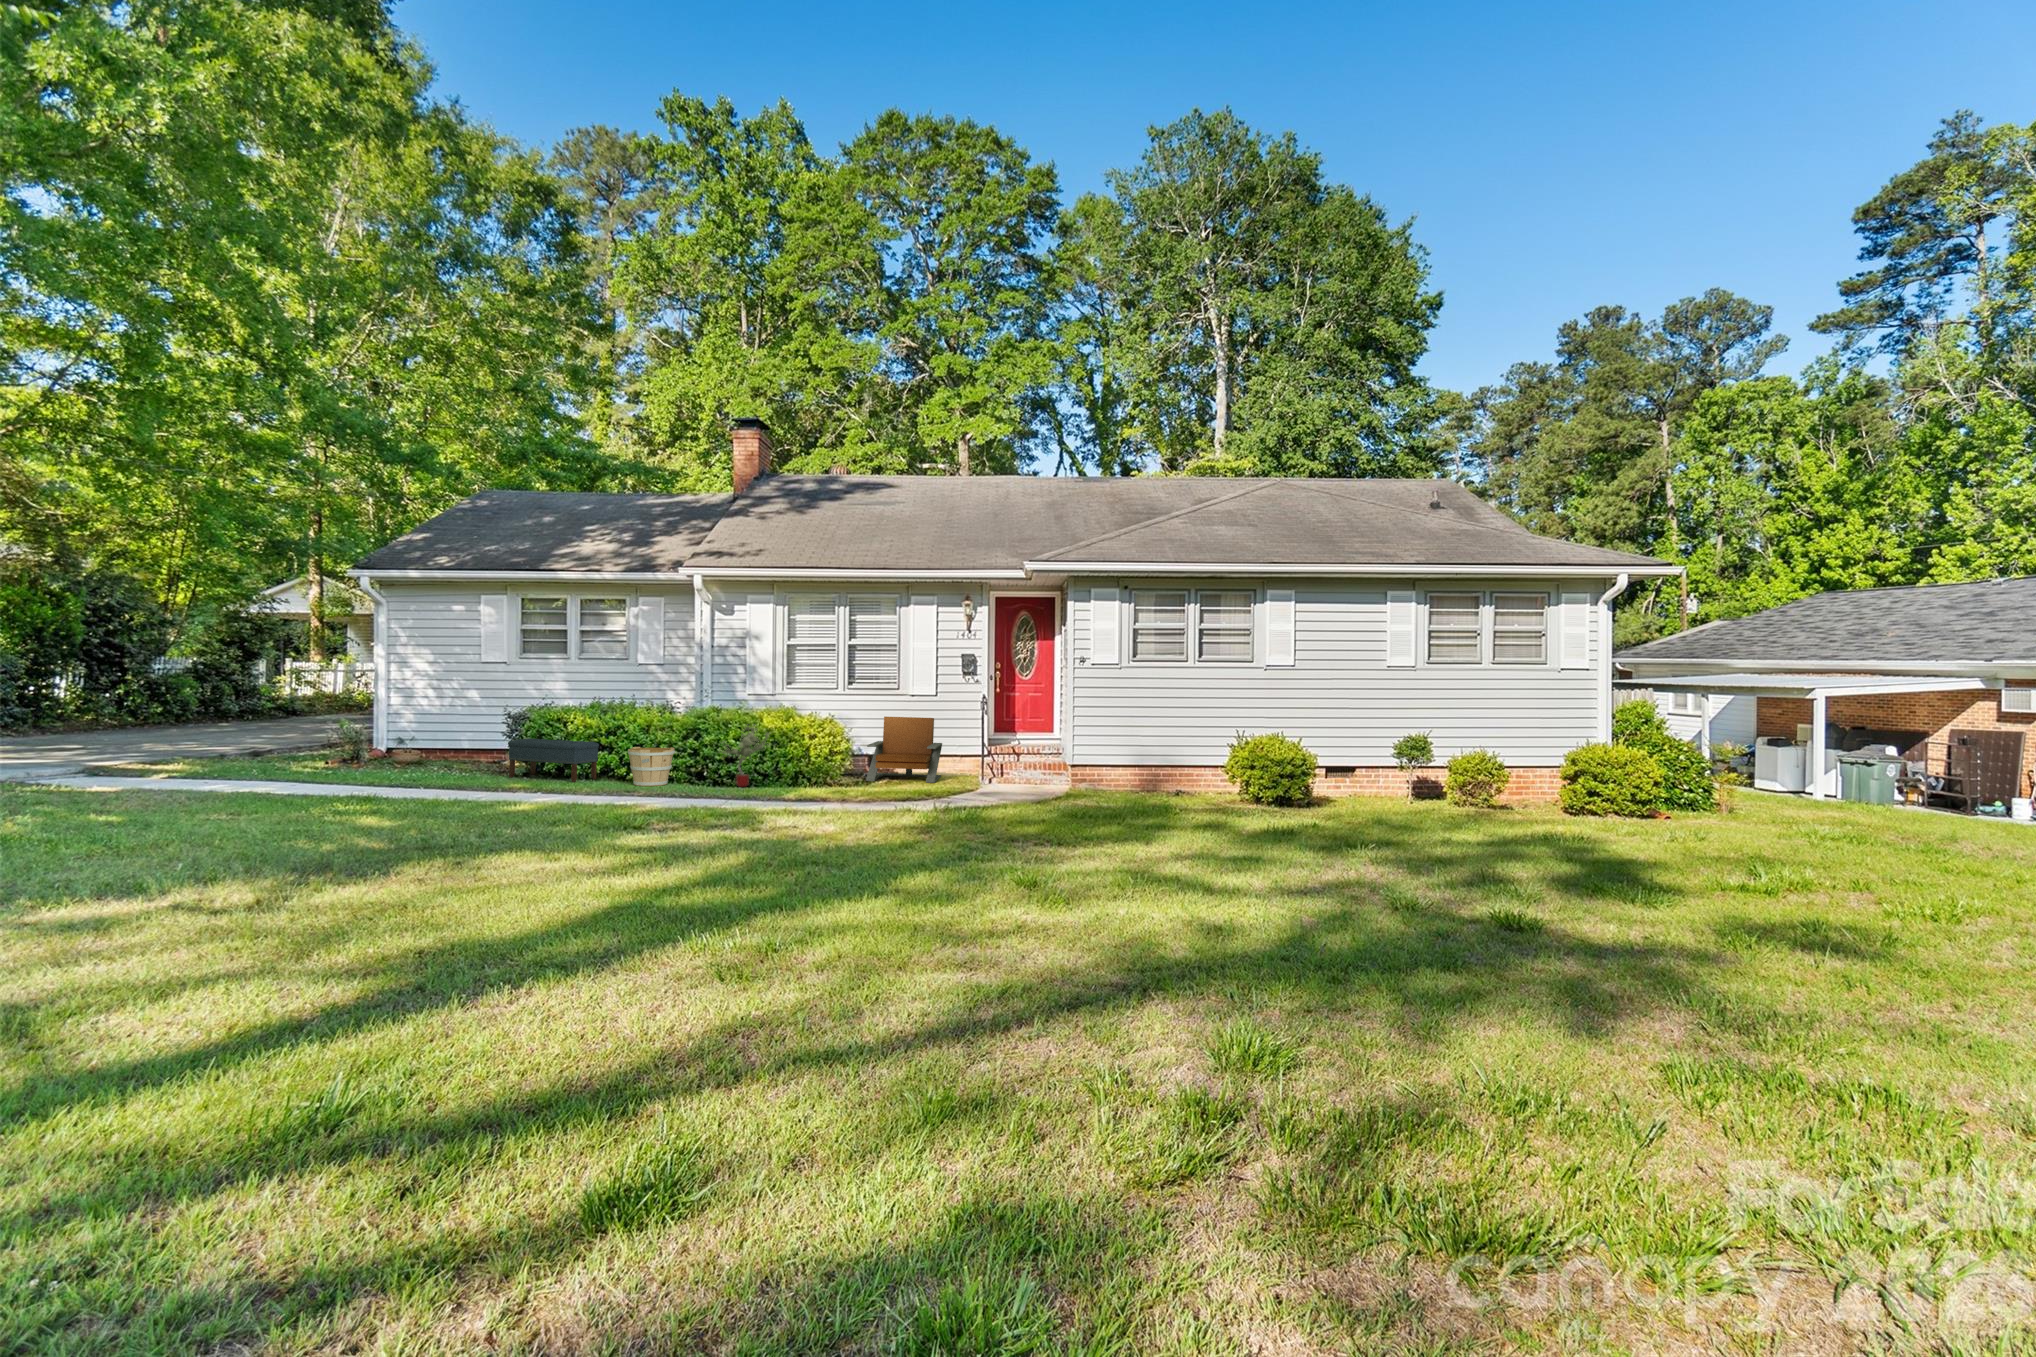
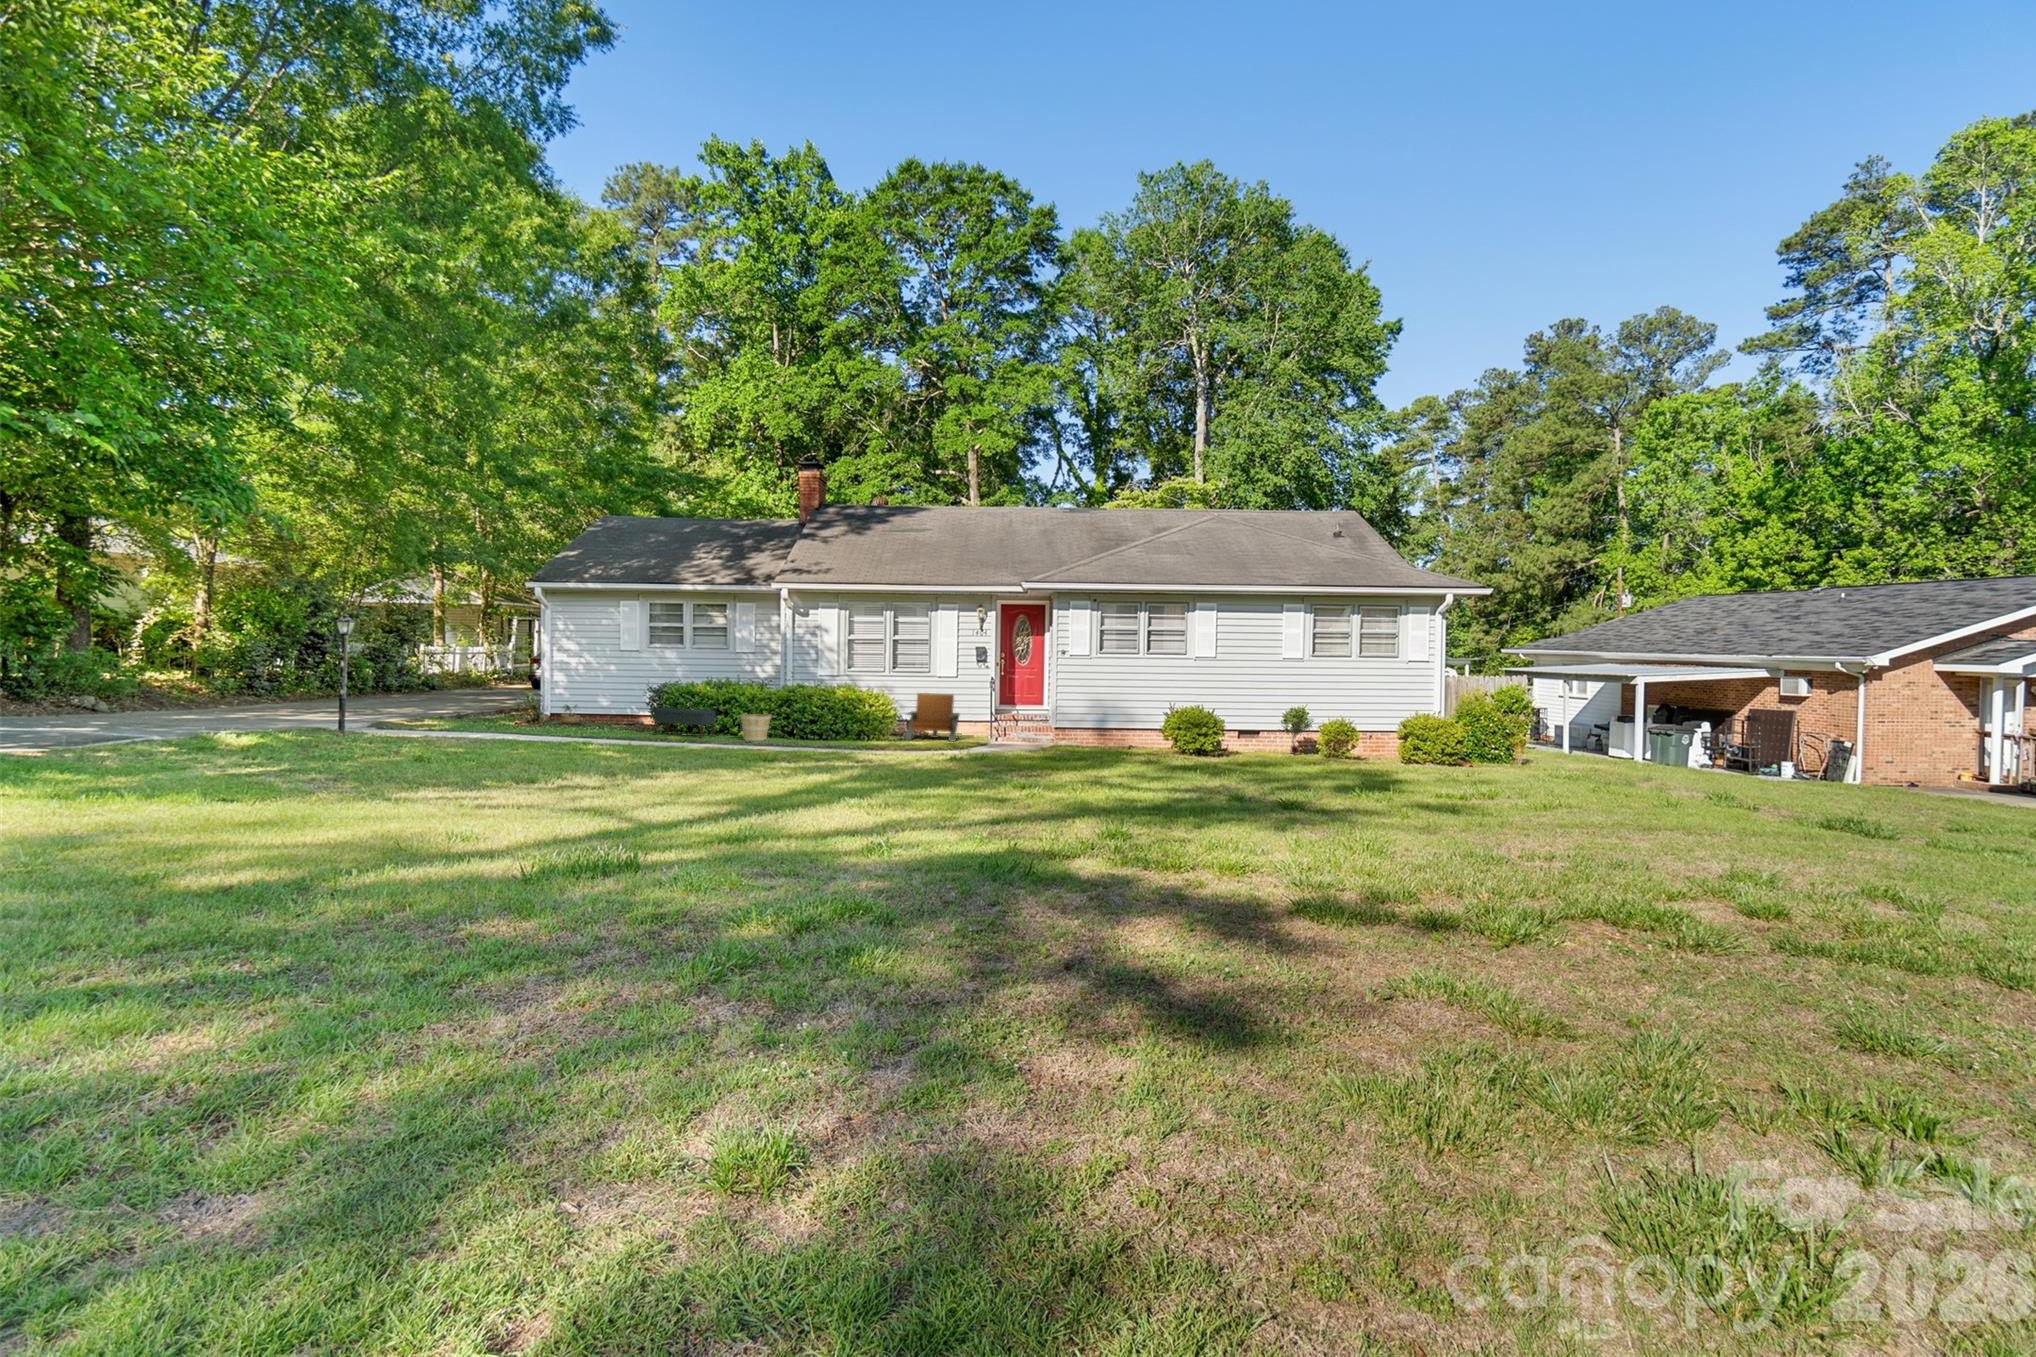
potted tree: present [719,724,769,787] -> present [1279,713,1313,754]

